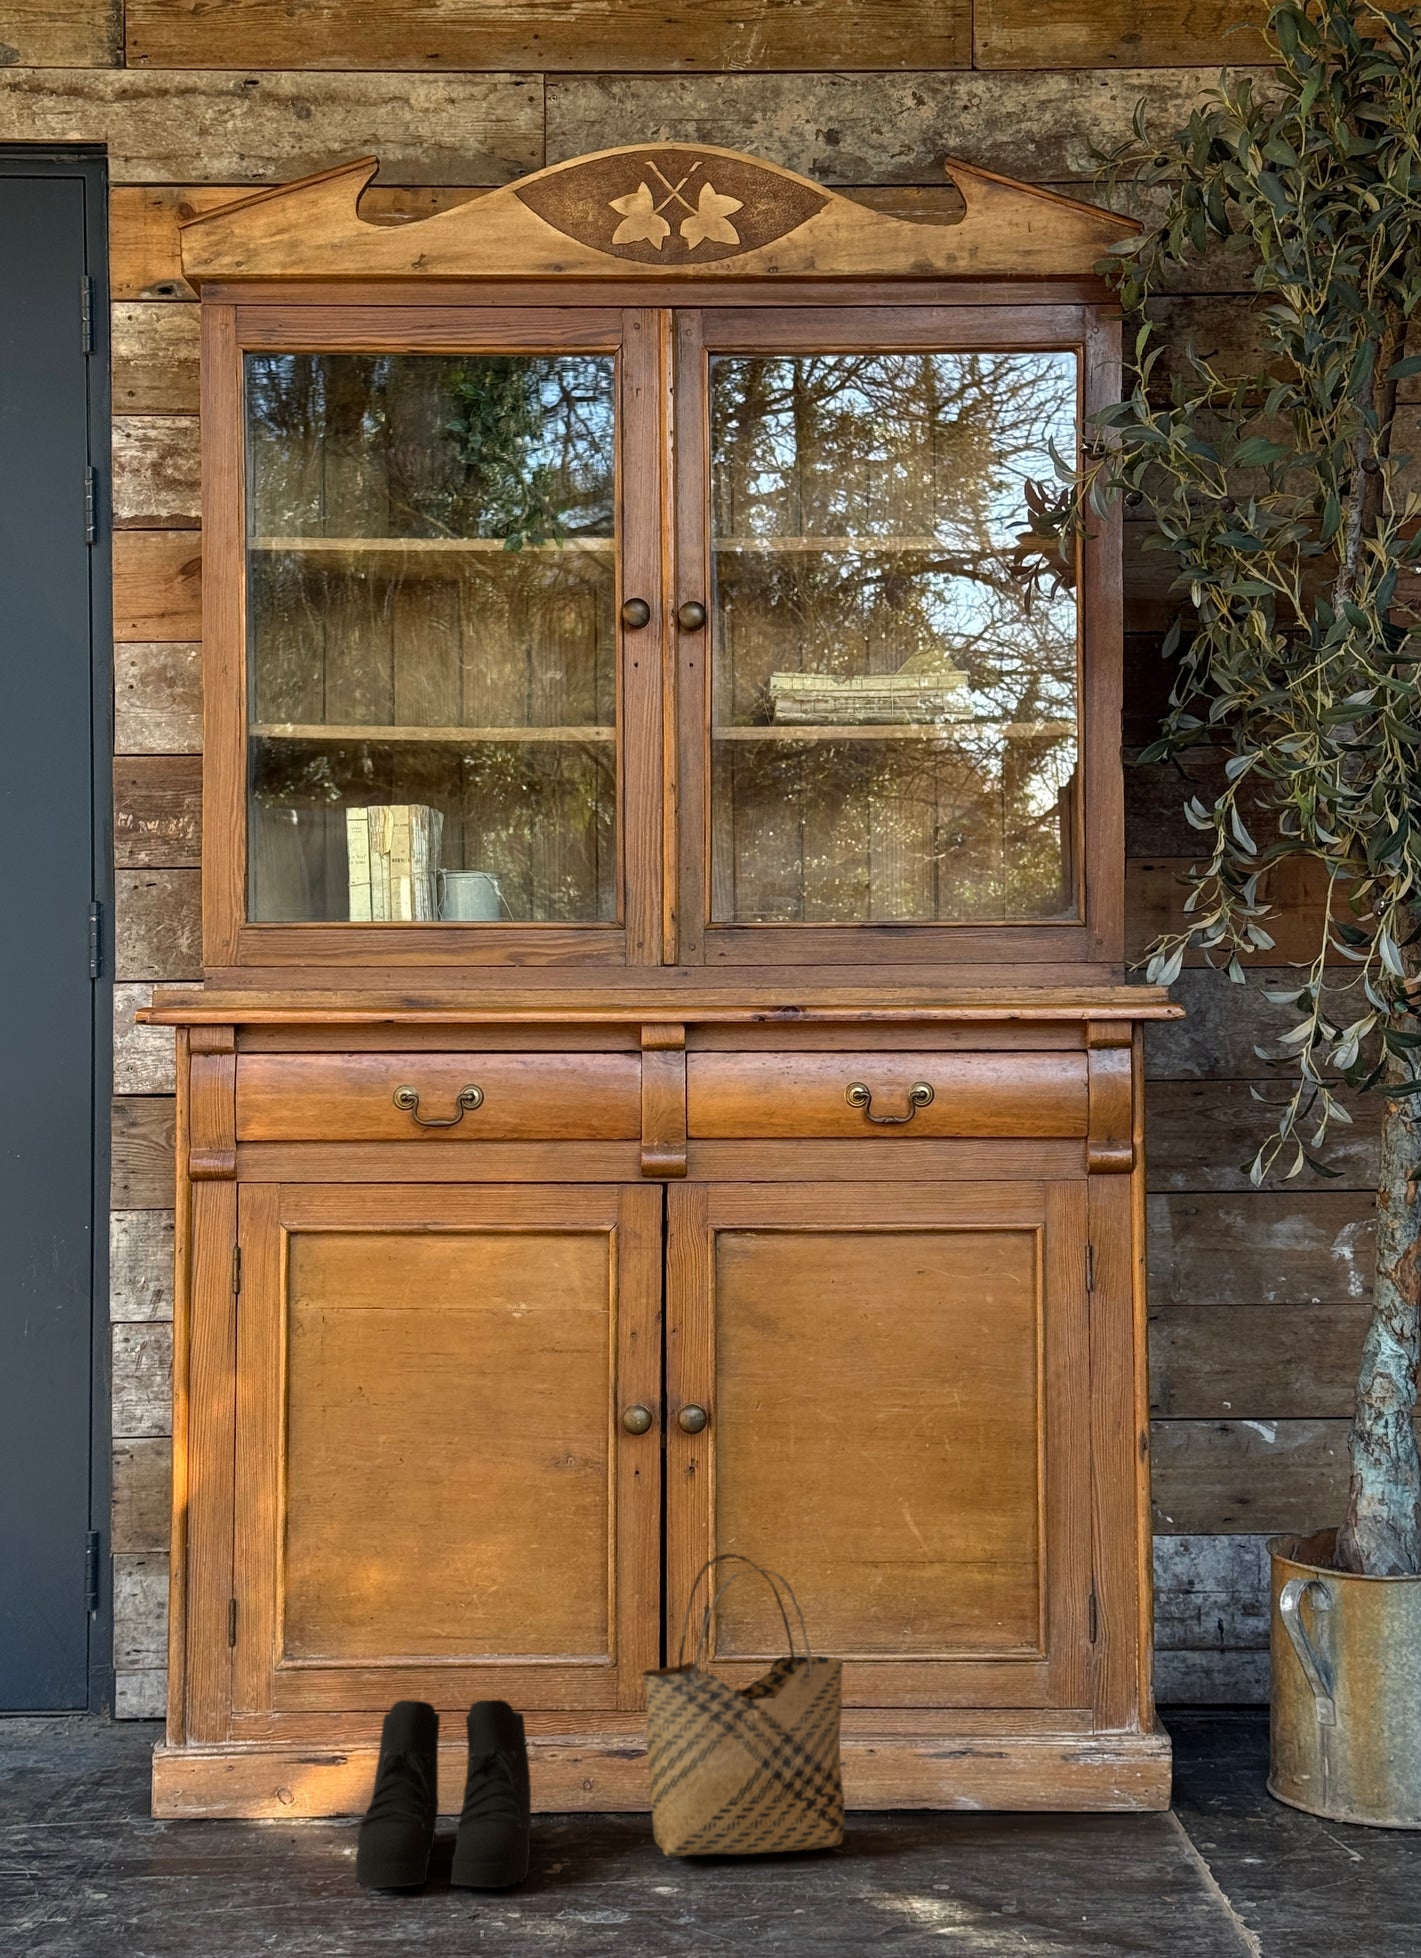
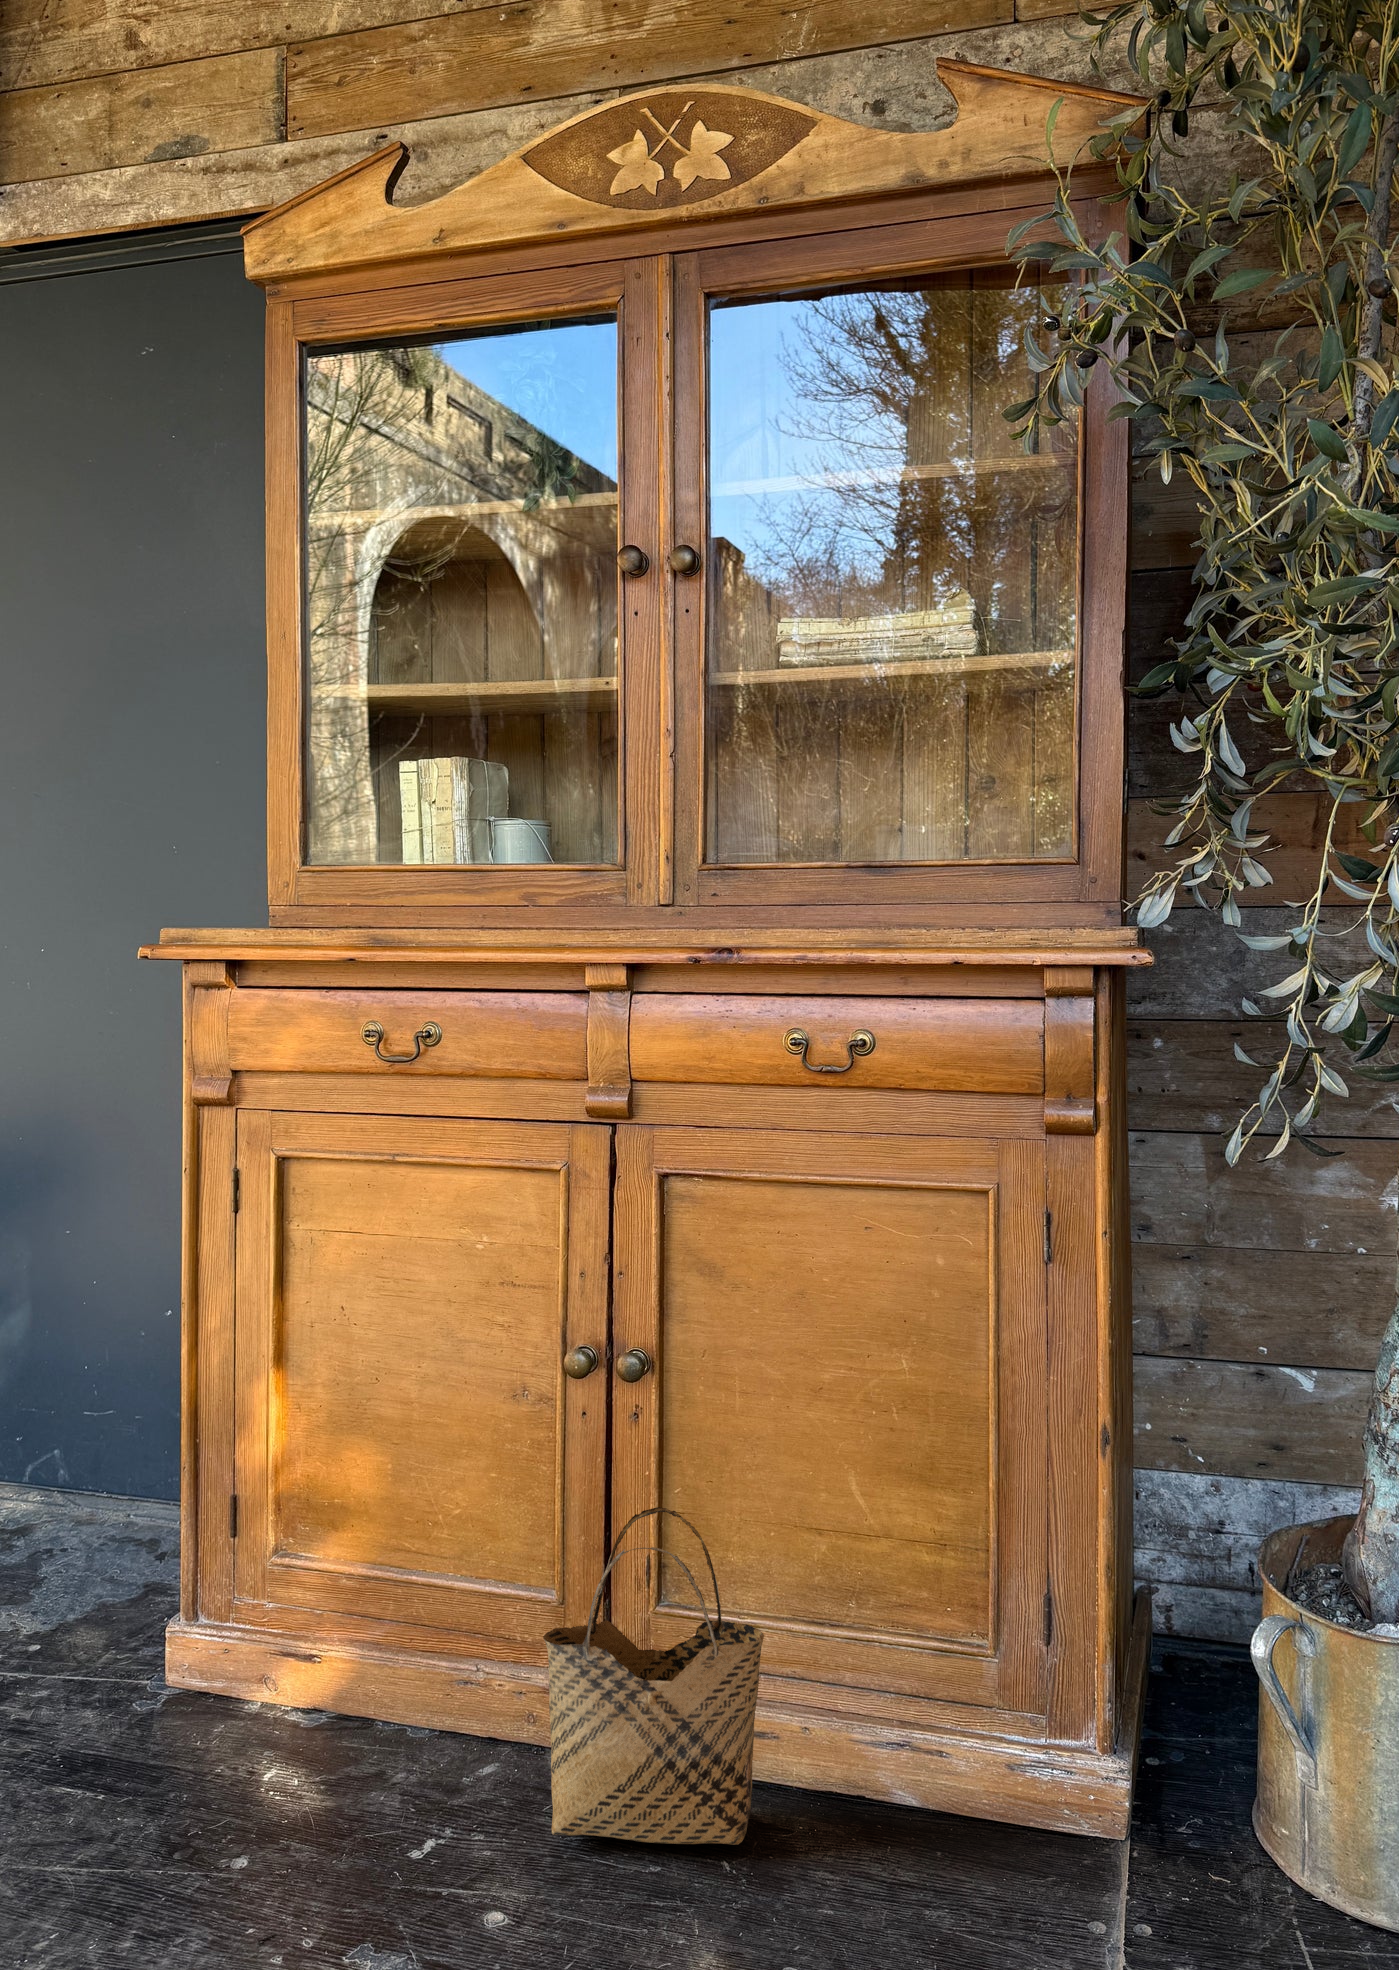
boots: present [356,1700,531,1888] -> none [245,1620,458,1857]

